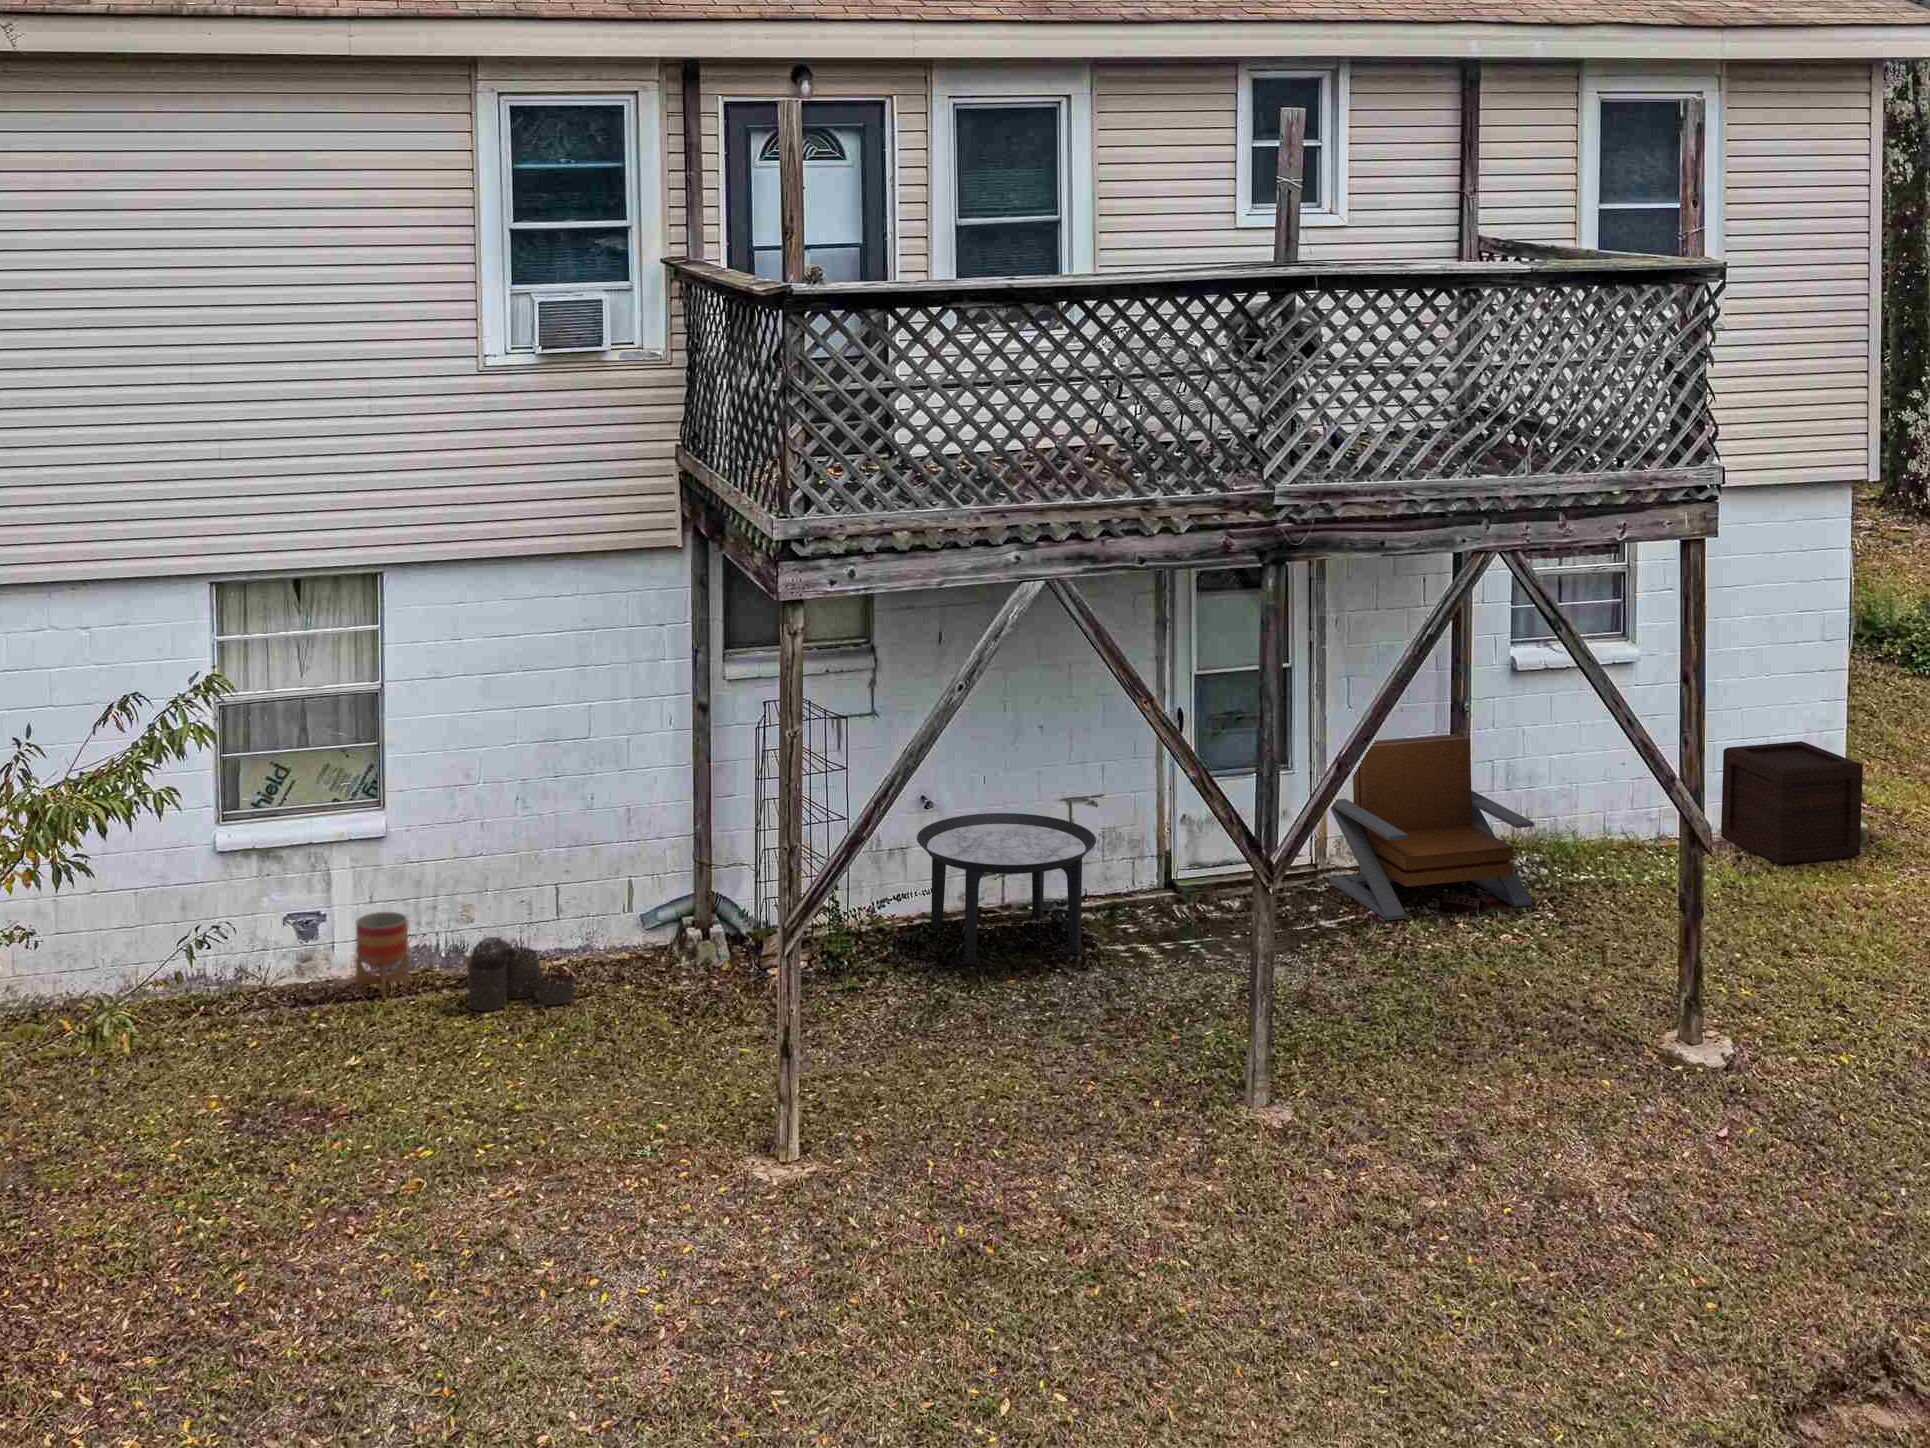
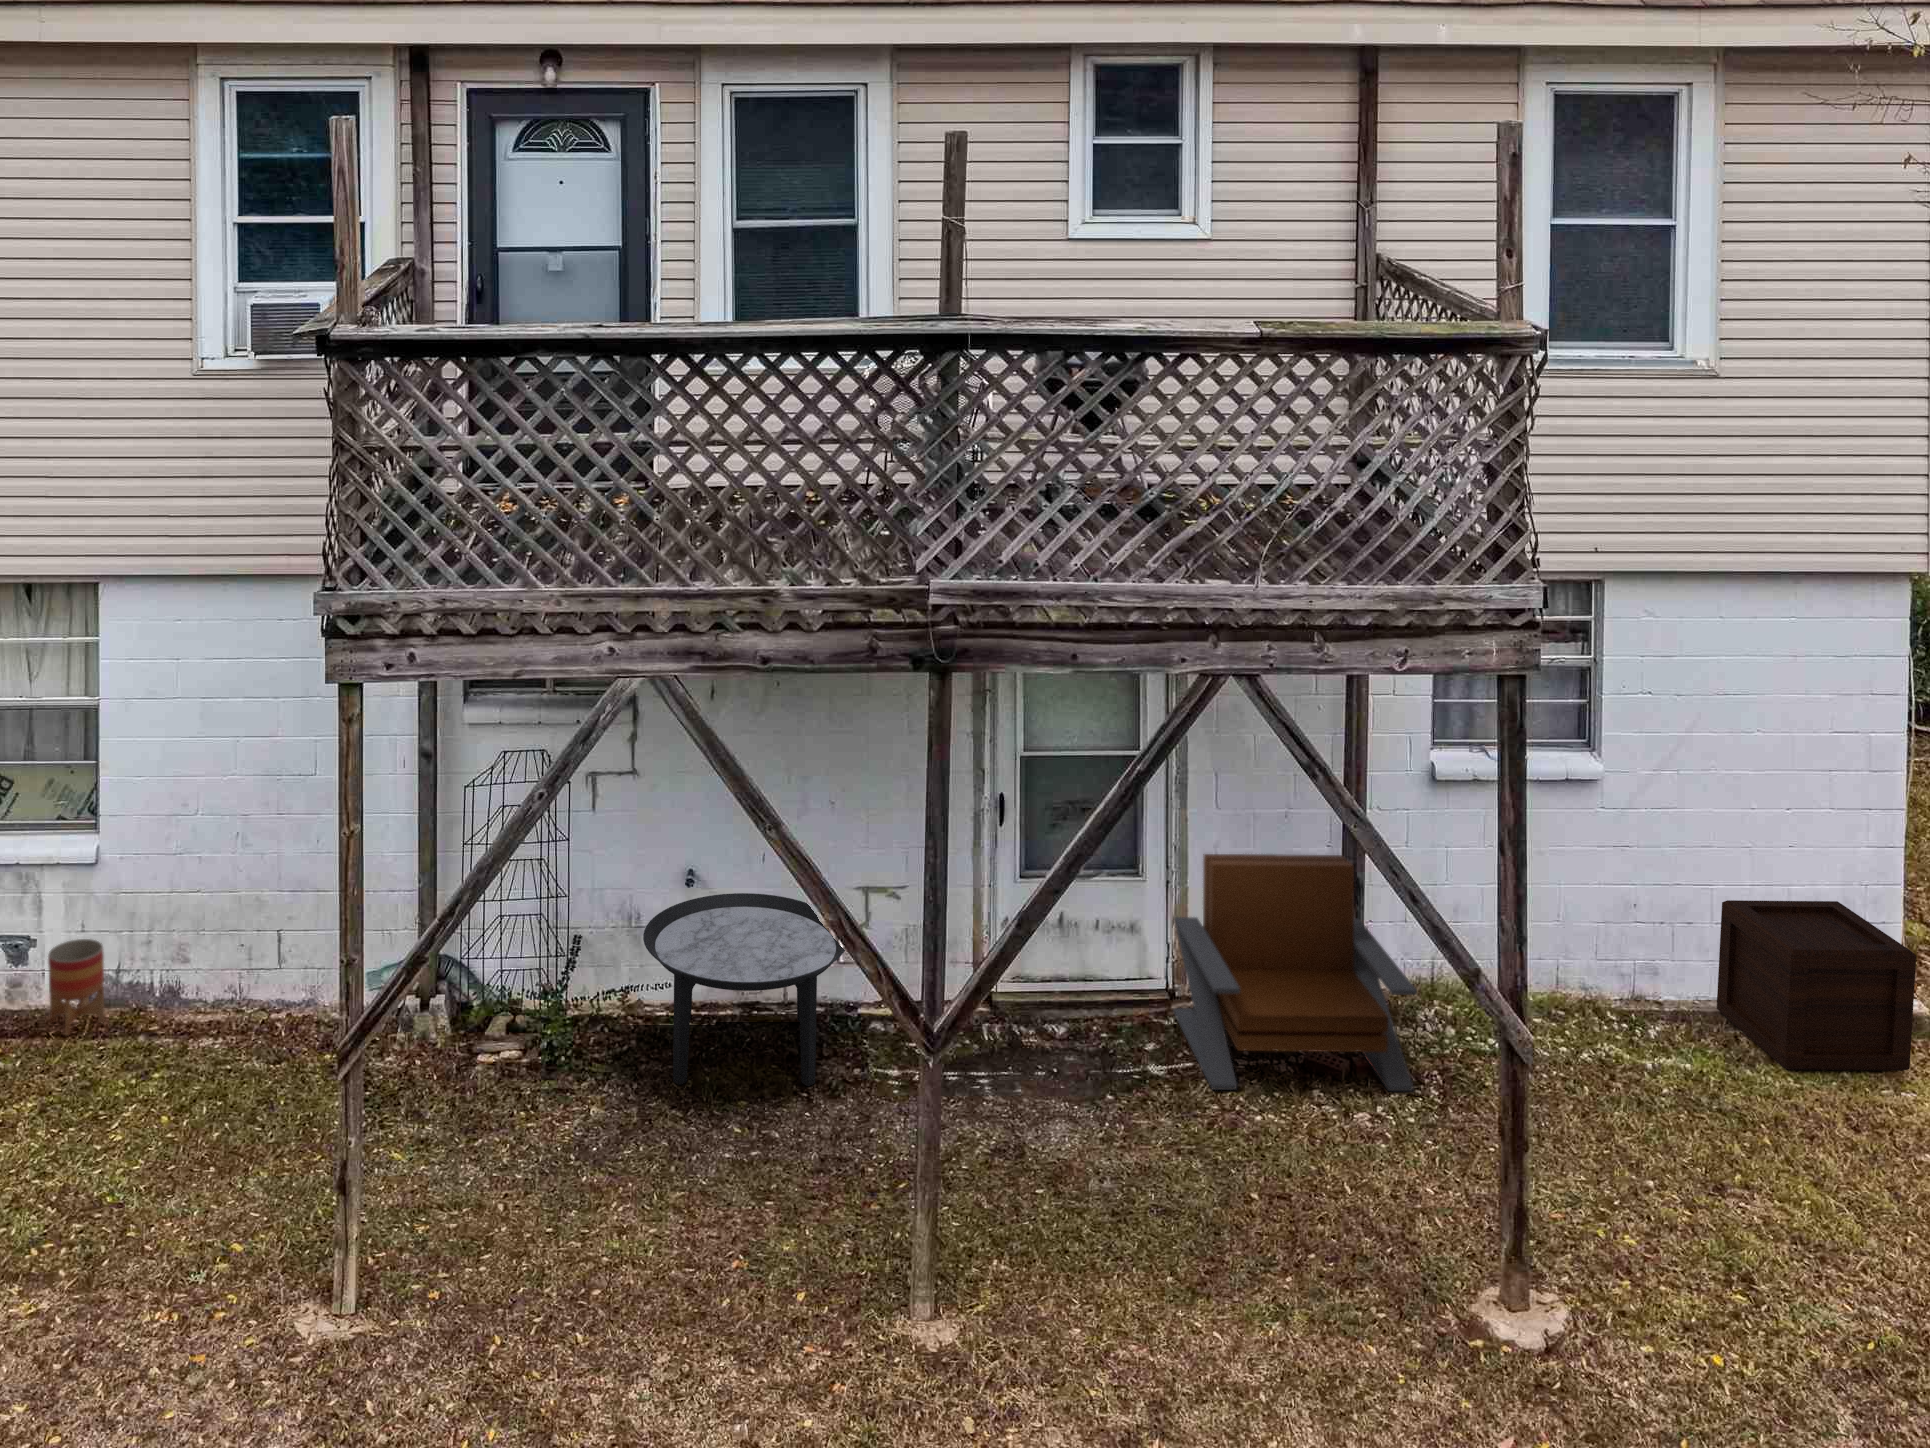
woven basket: present [467,935,575,1011] -> none [129,975,243,1073]

